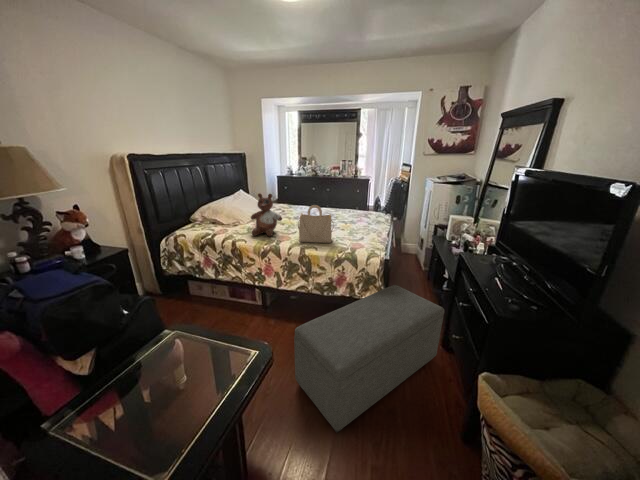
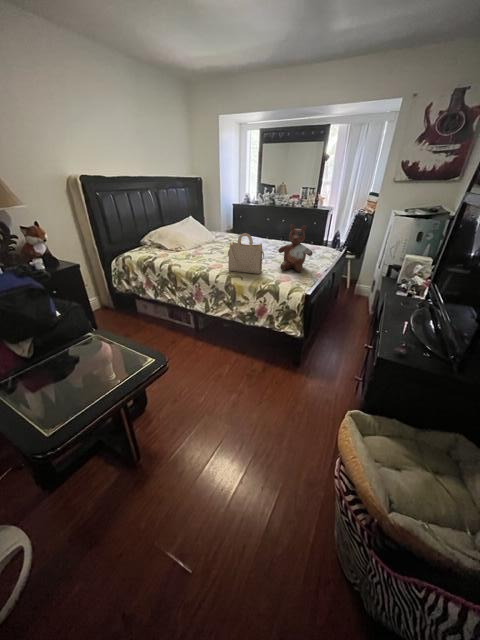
stuffed bear: present [251,193,282,236] -> present [278,224,313,272]
ottoman: present [294,285,445,433] -> none [199,322,357,443]

